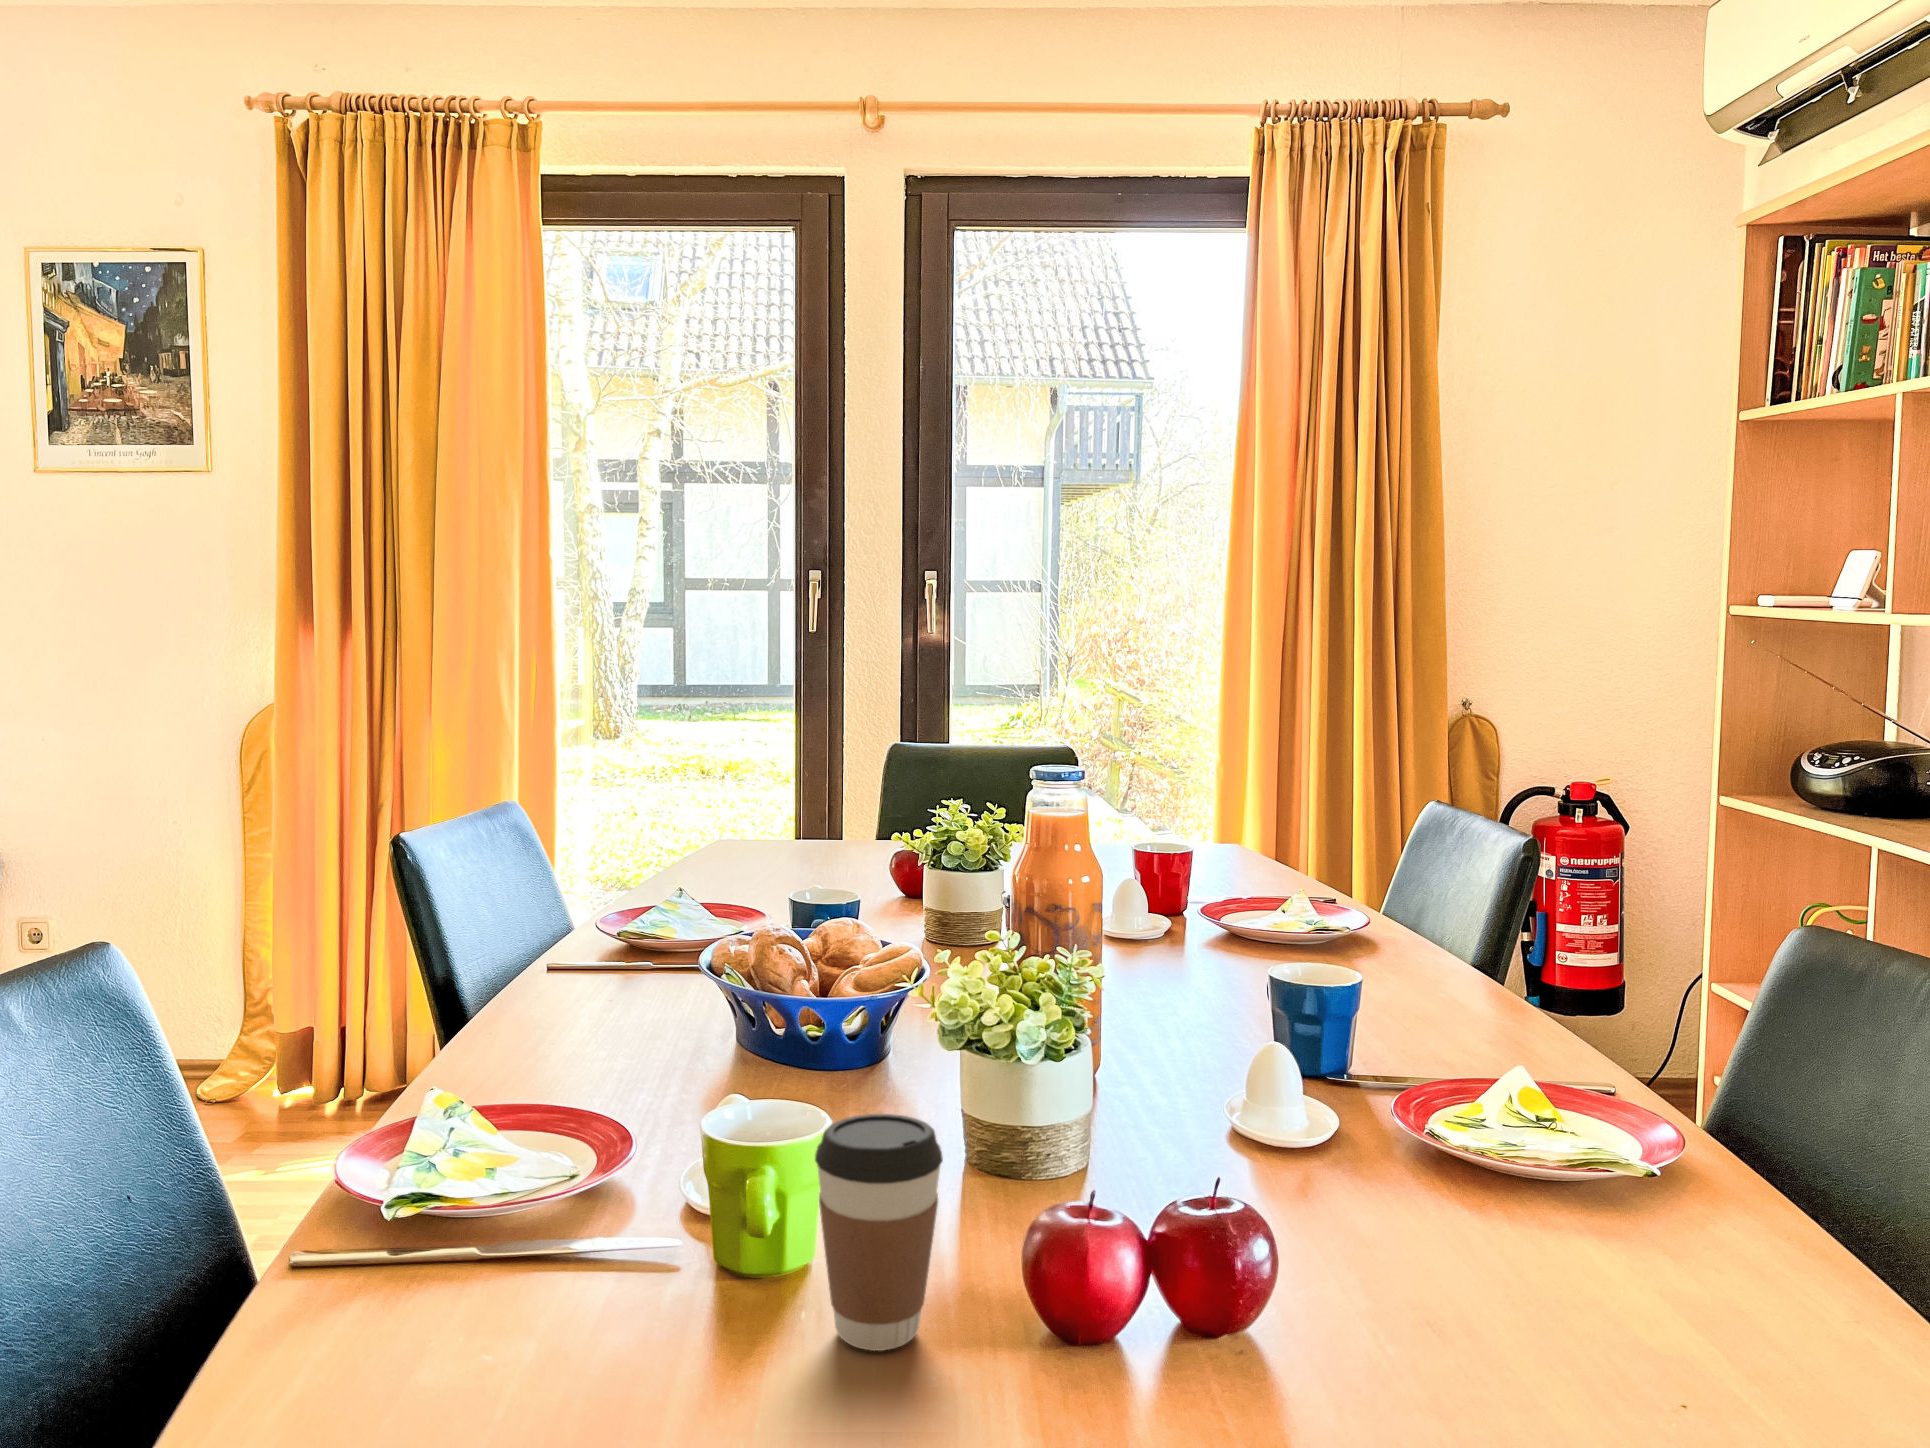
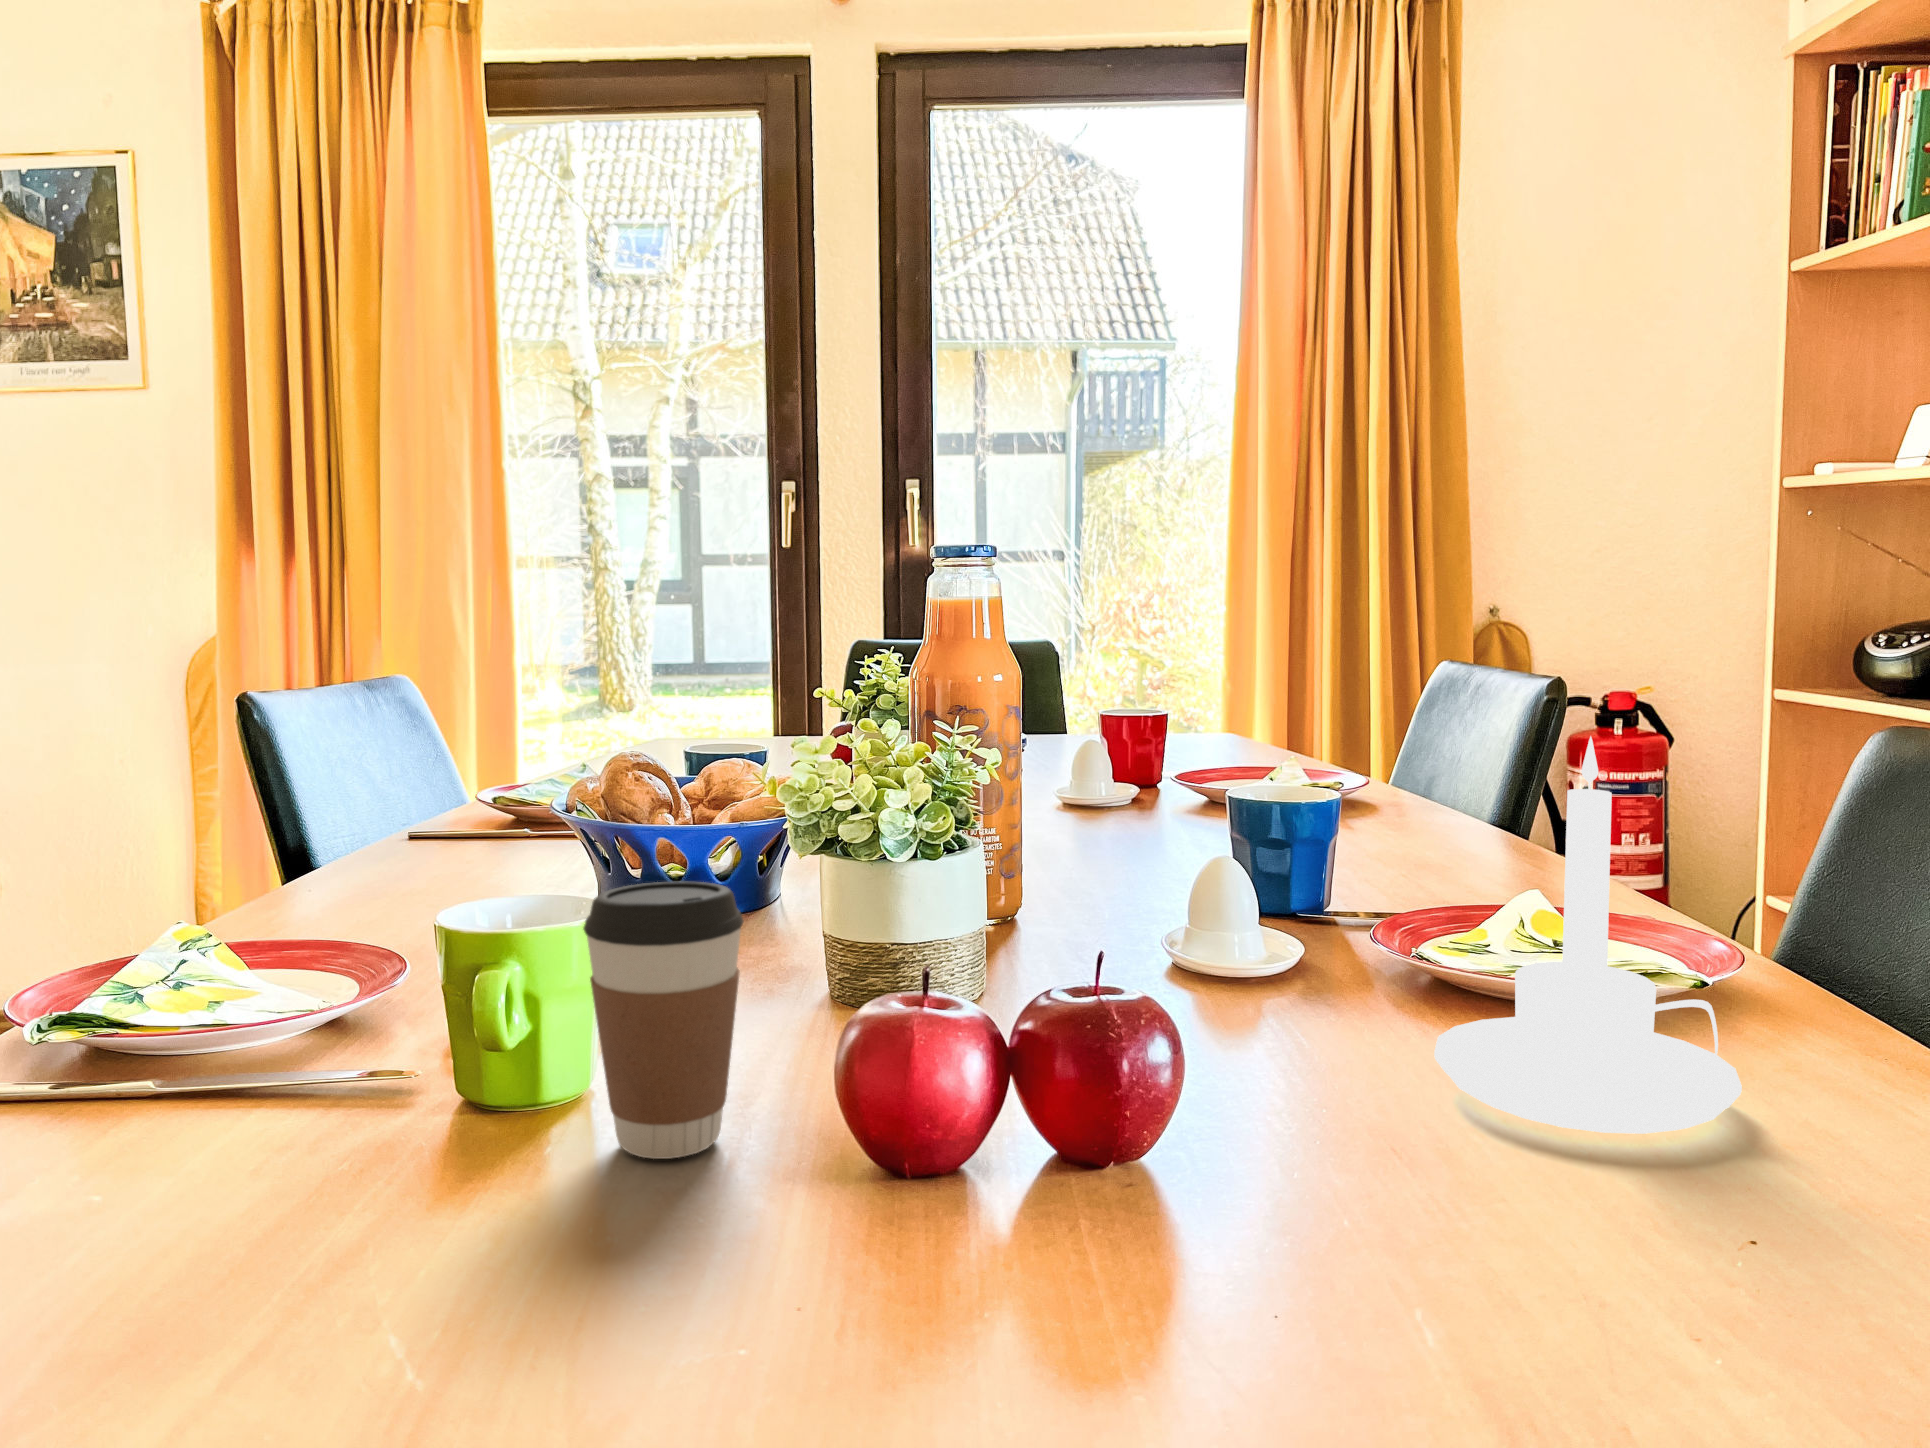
candle holder: none [1487,1001,1738,1334] -> present [1434,736,1742,1134]

